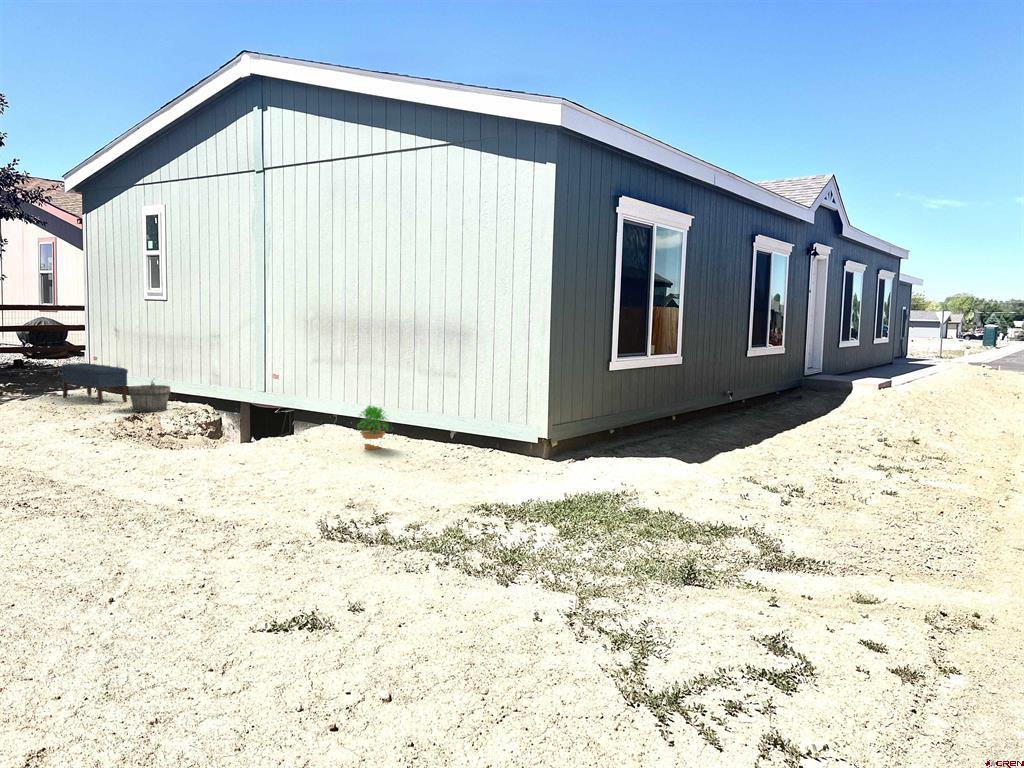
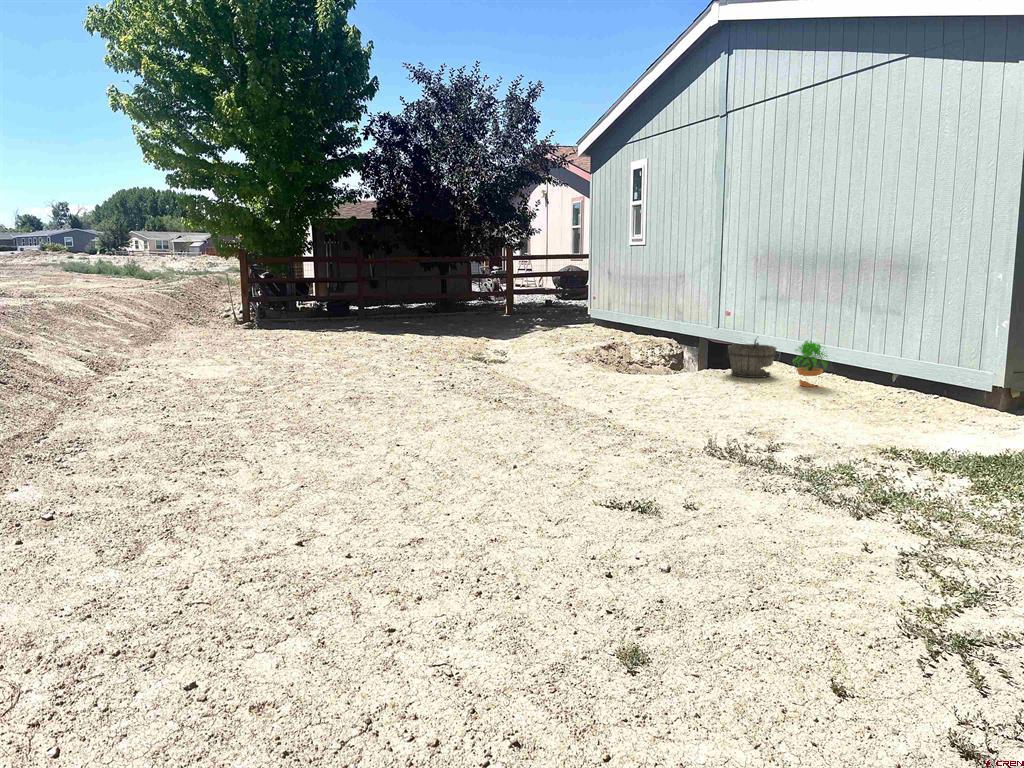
bench: present [60,363,128,404] -> none [569,302,615,337]
wooden bucket: present [128,381,171,412] -> present [728,339,777,378]

